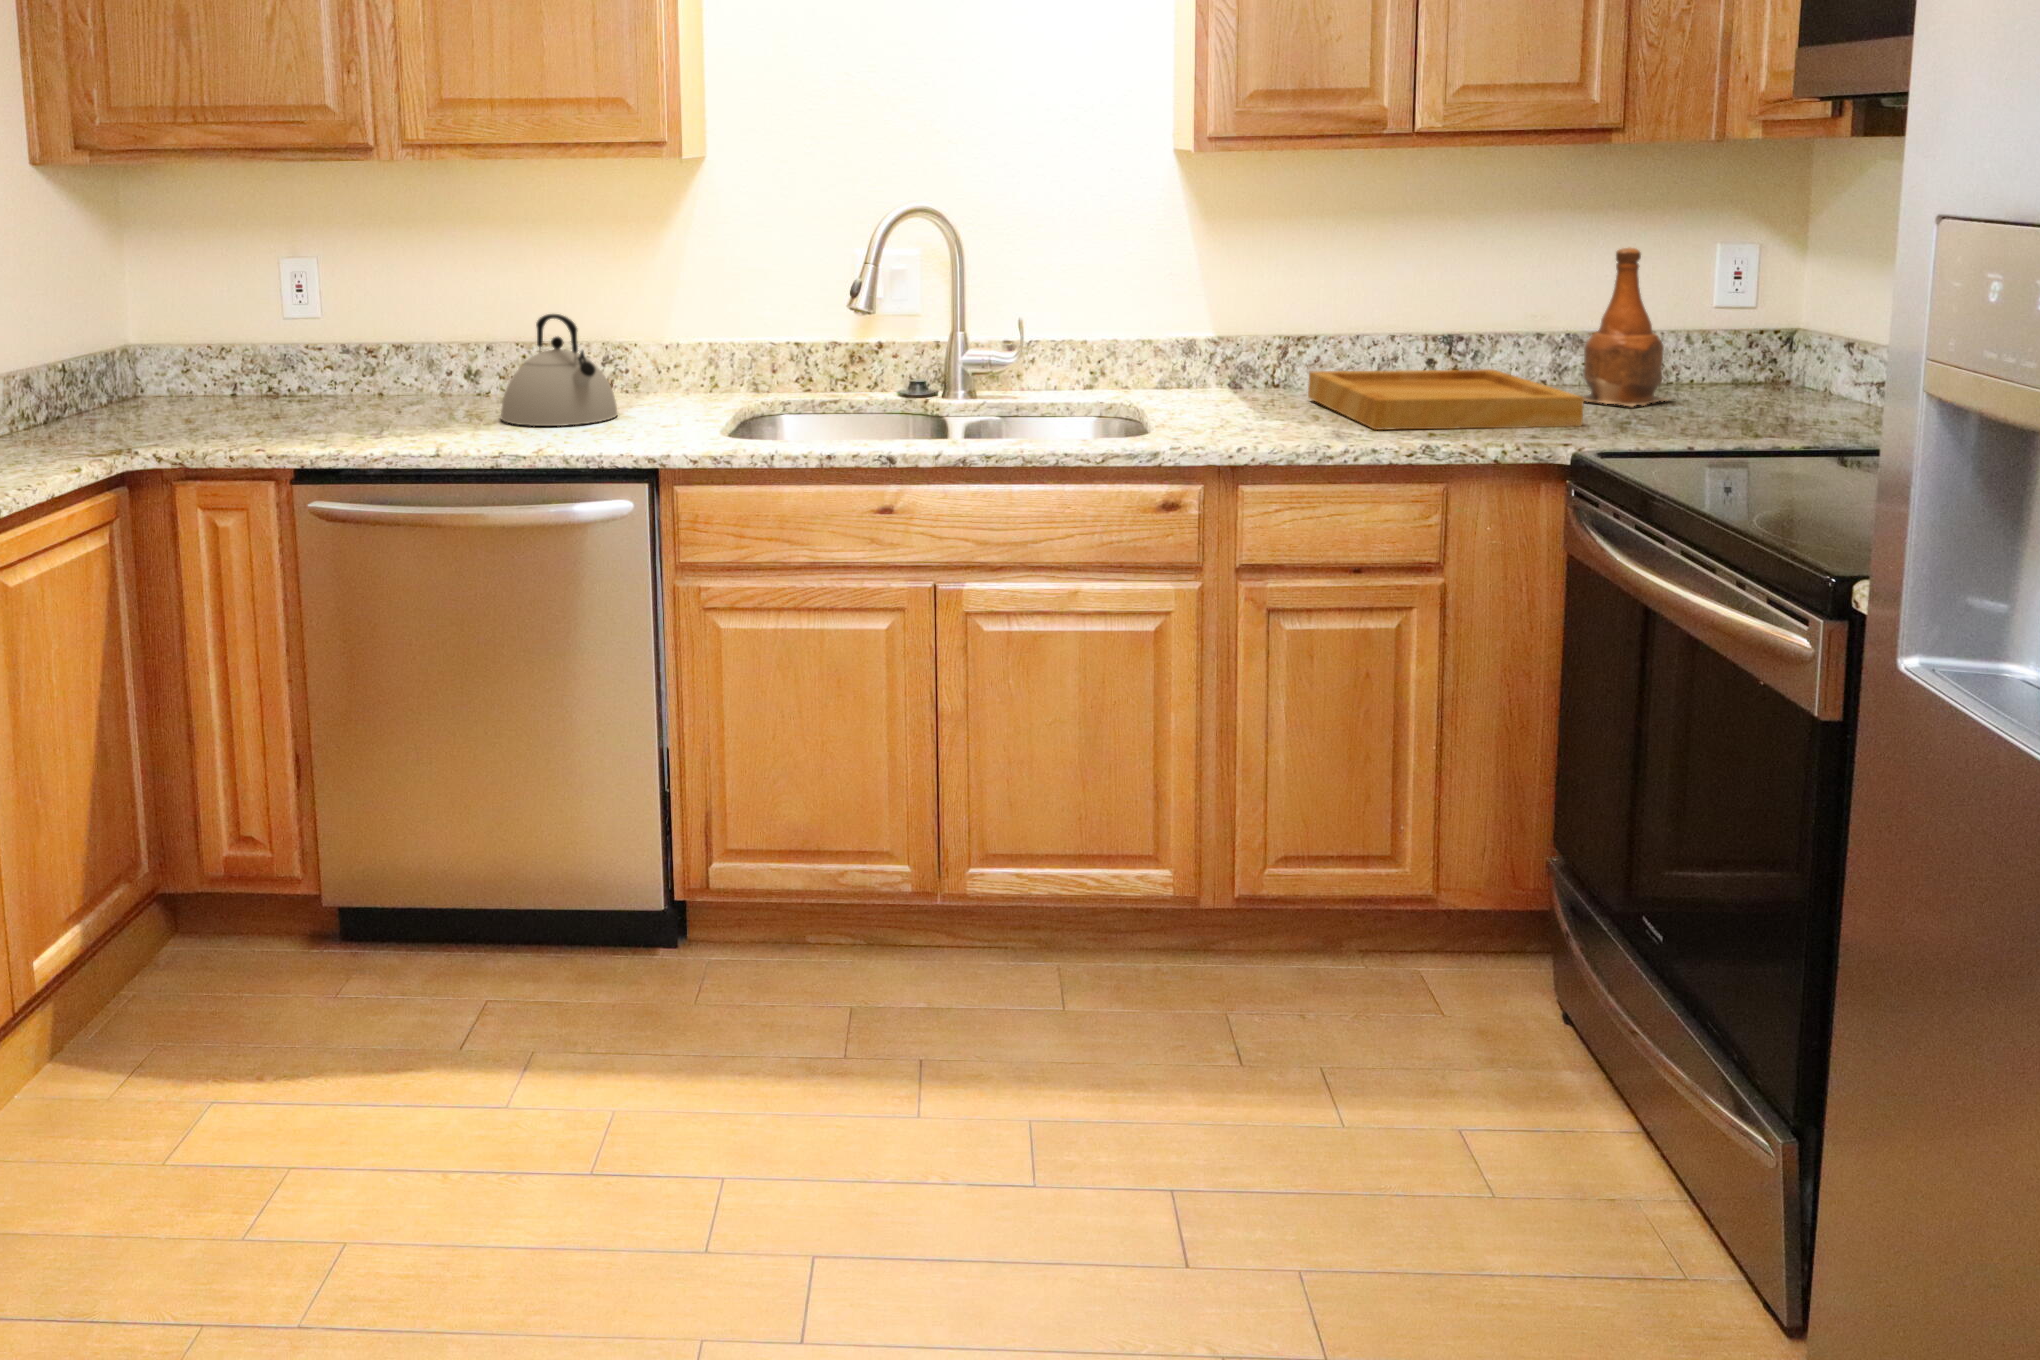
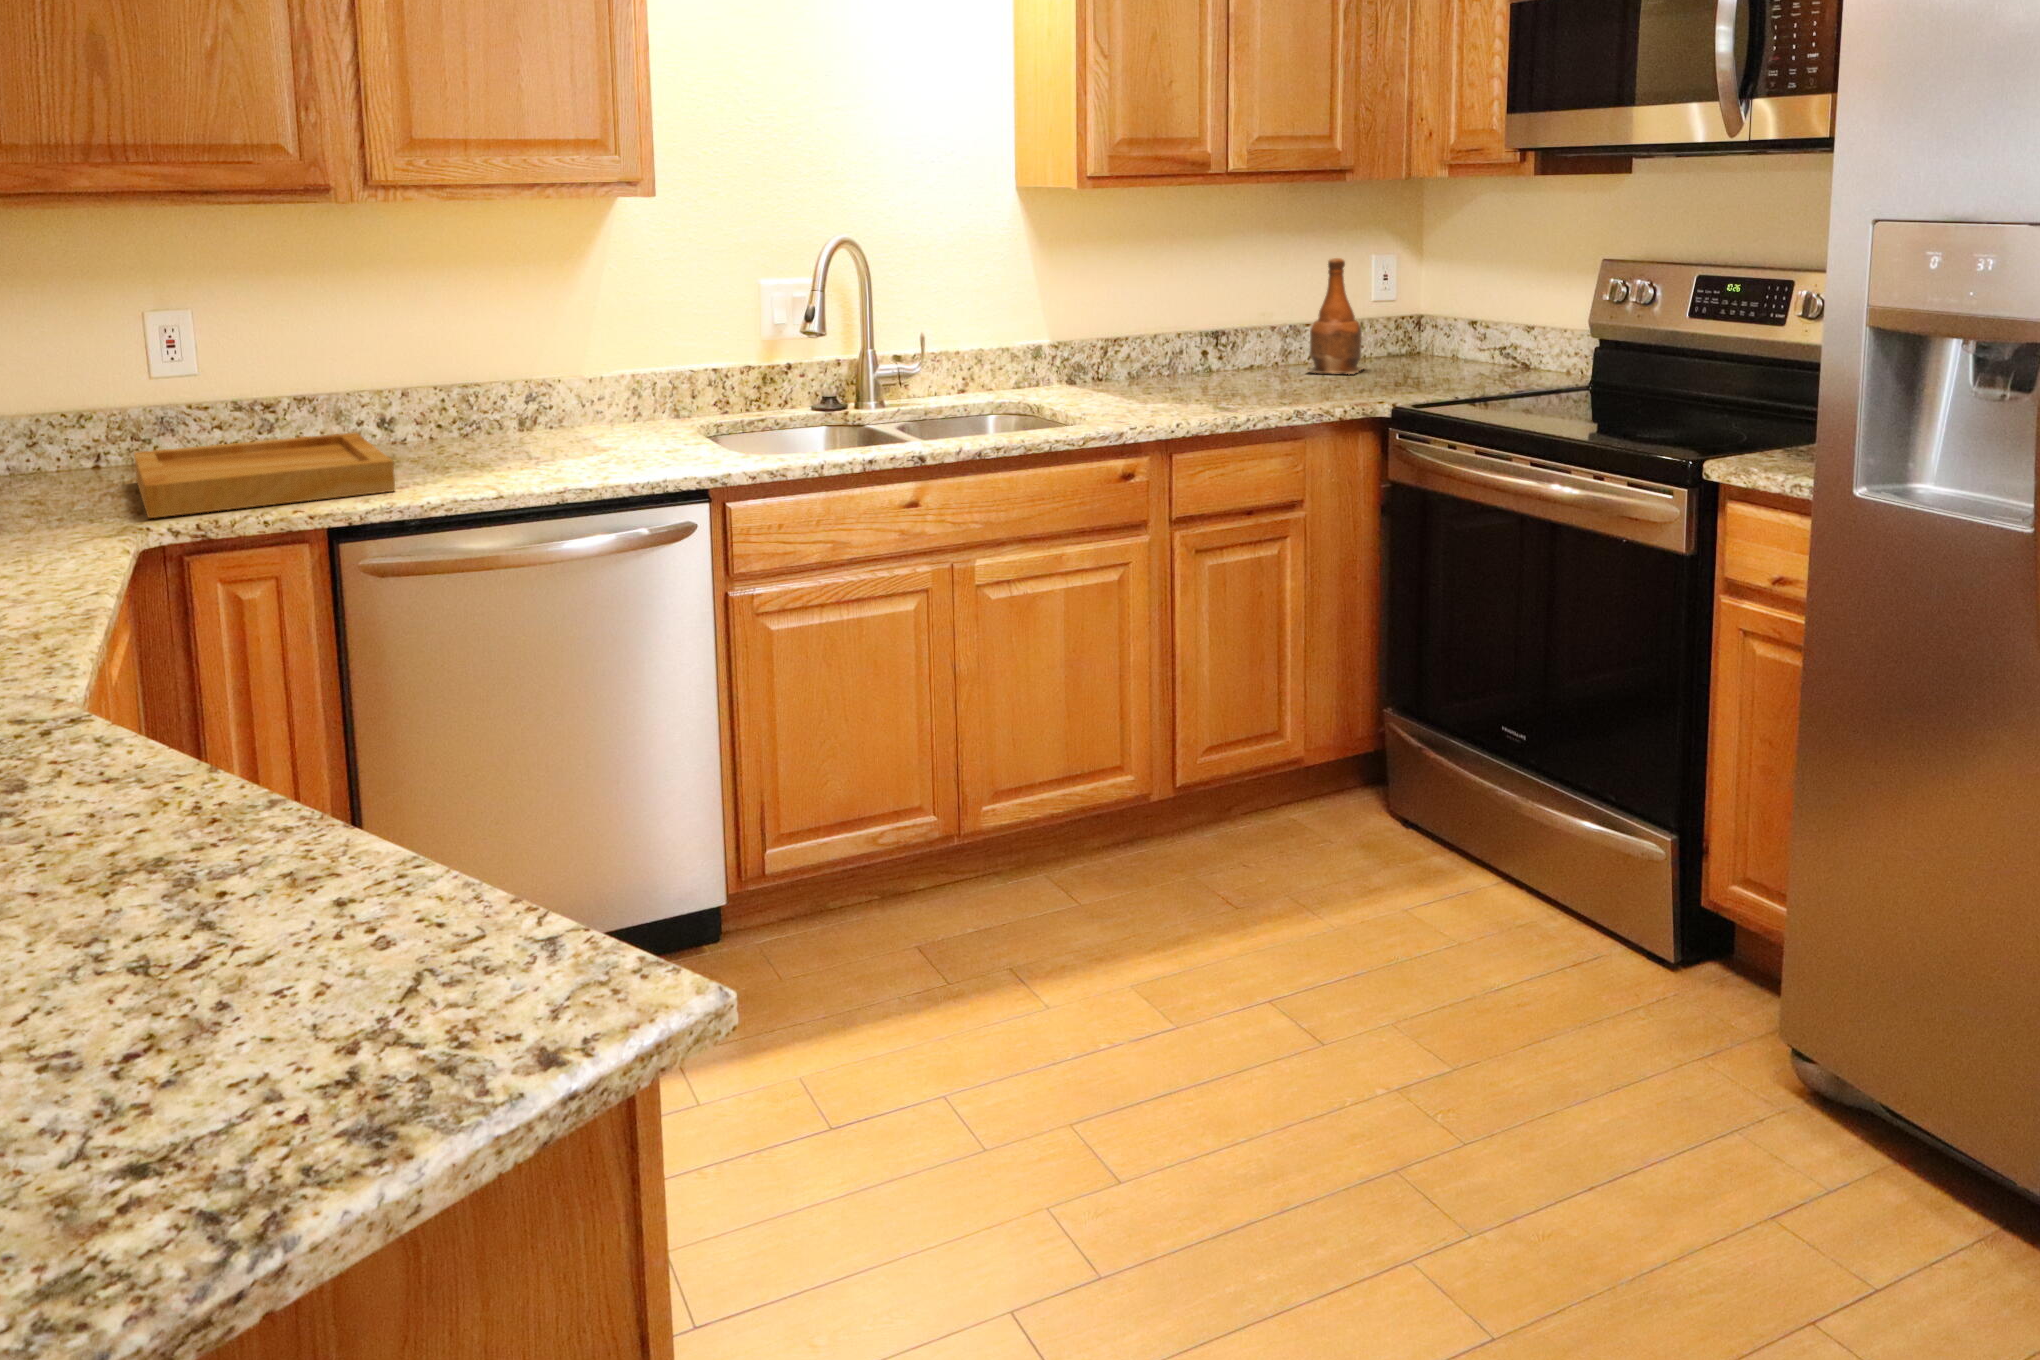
kettle: present [501,314,618,426] -> none [485,353,604,464]
tray: present [1308,369,1584,430] -> present [134,433,395,518]

